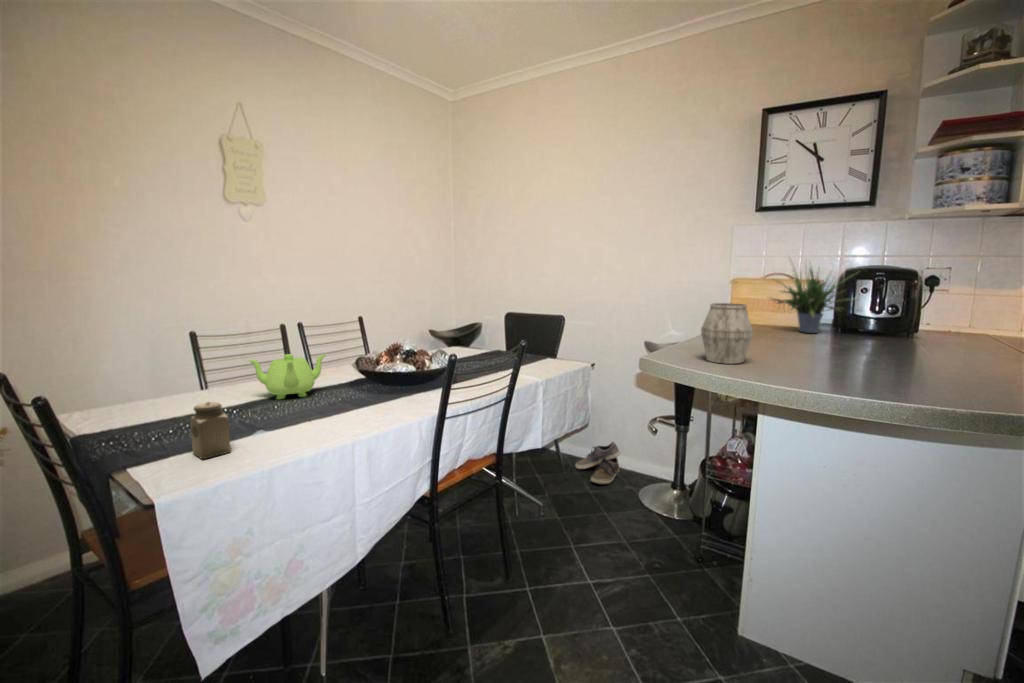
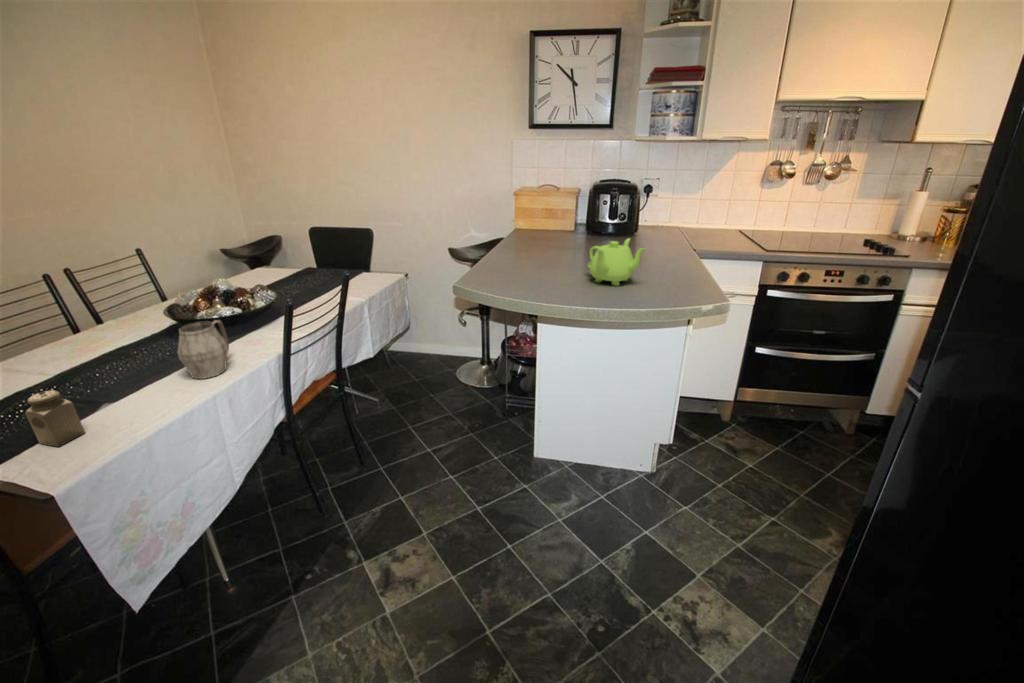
potted plant: present [773,269,855,333] -> none [540,172,602,238]
mug: present [701,303,753,364] -> present [177,320,229,379]
teapot: present [249,354,326,399] -> present [588,238,646,286]
shoe: present [575,442,620,484] -> none [399,334,438,372]

